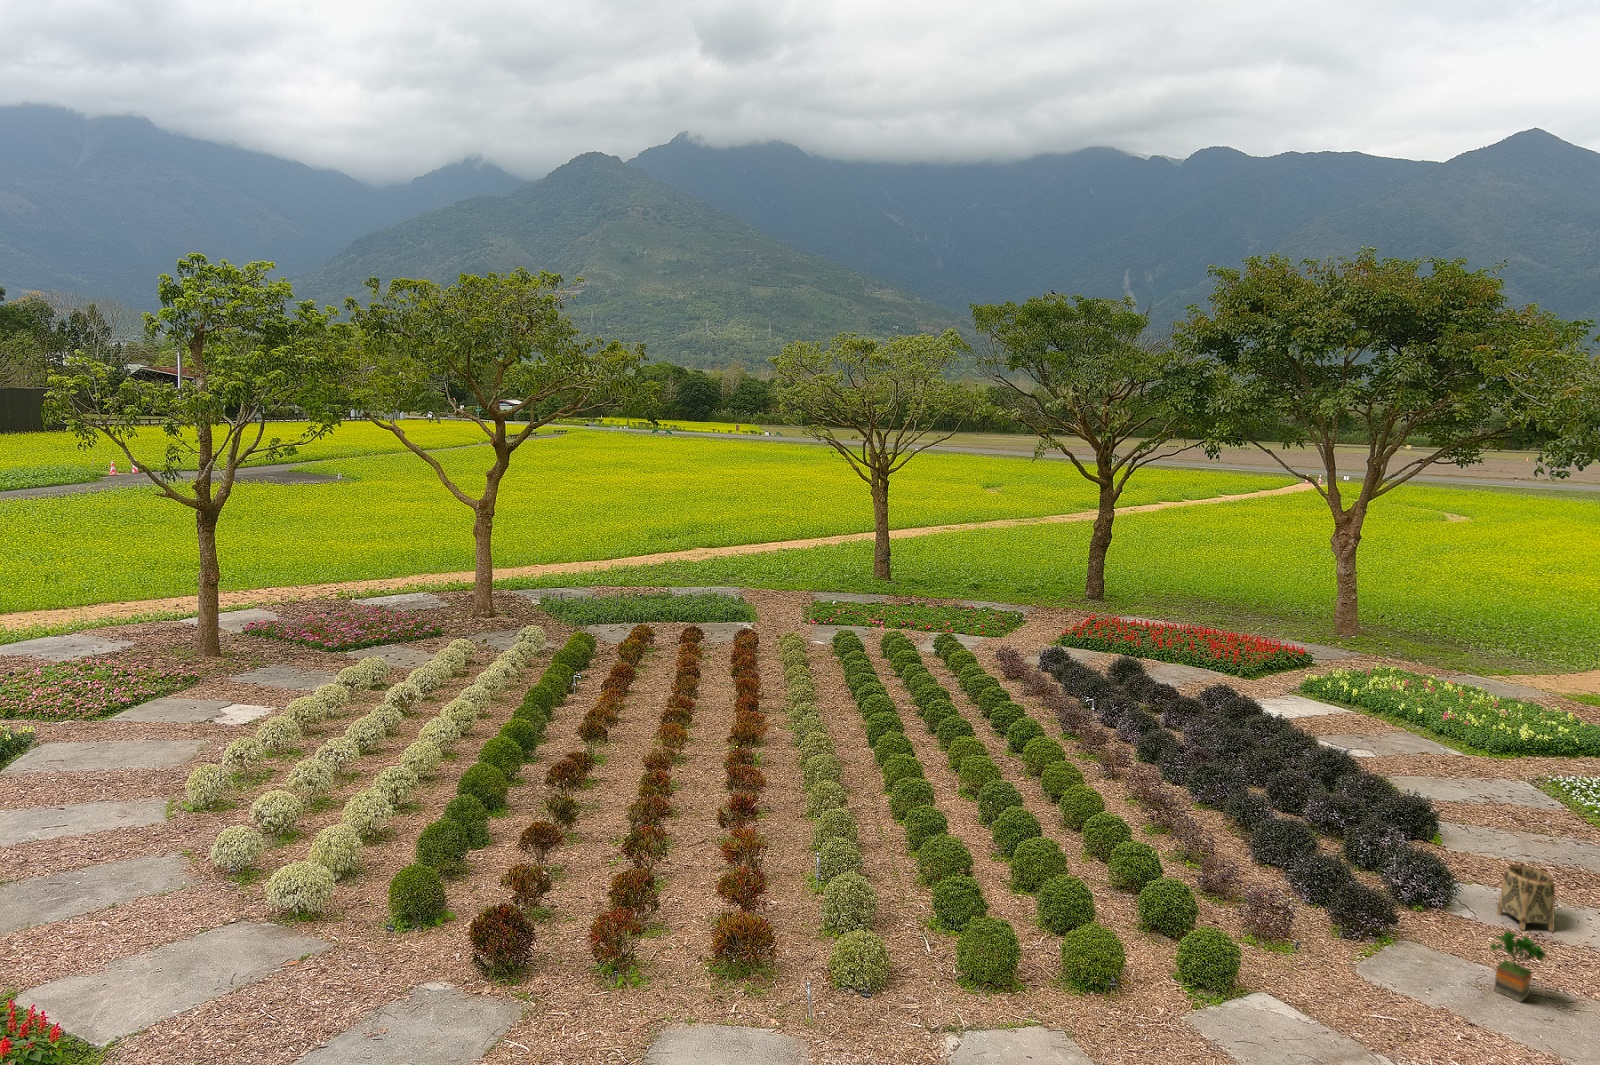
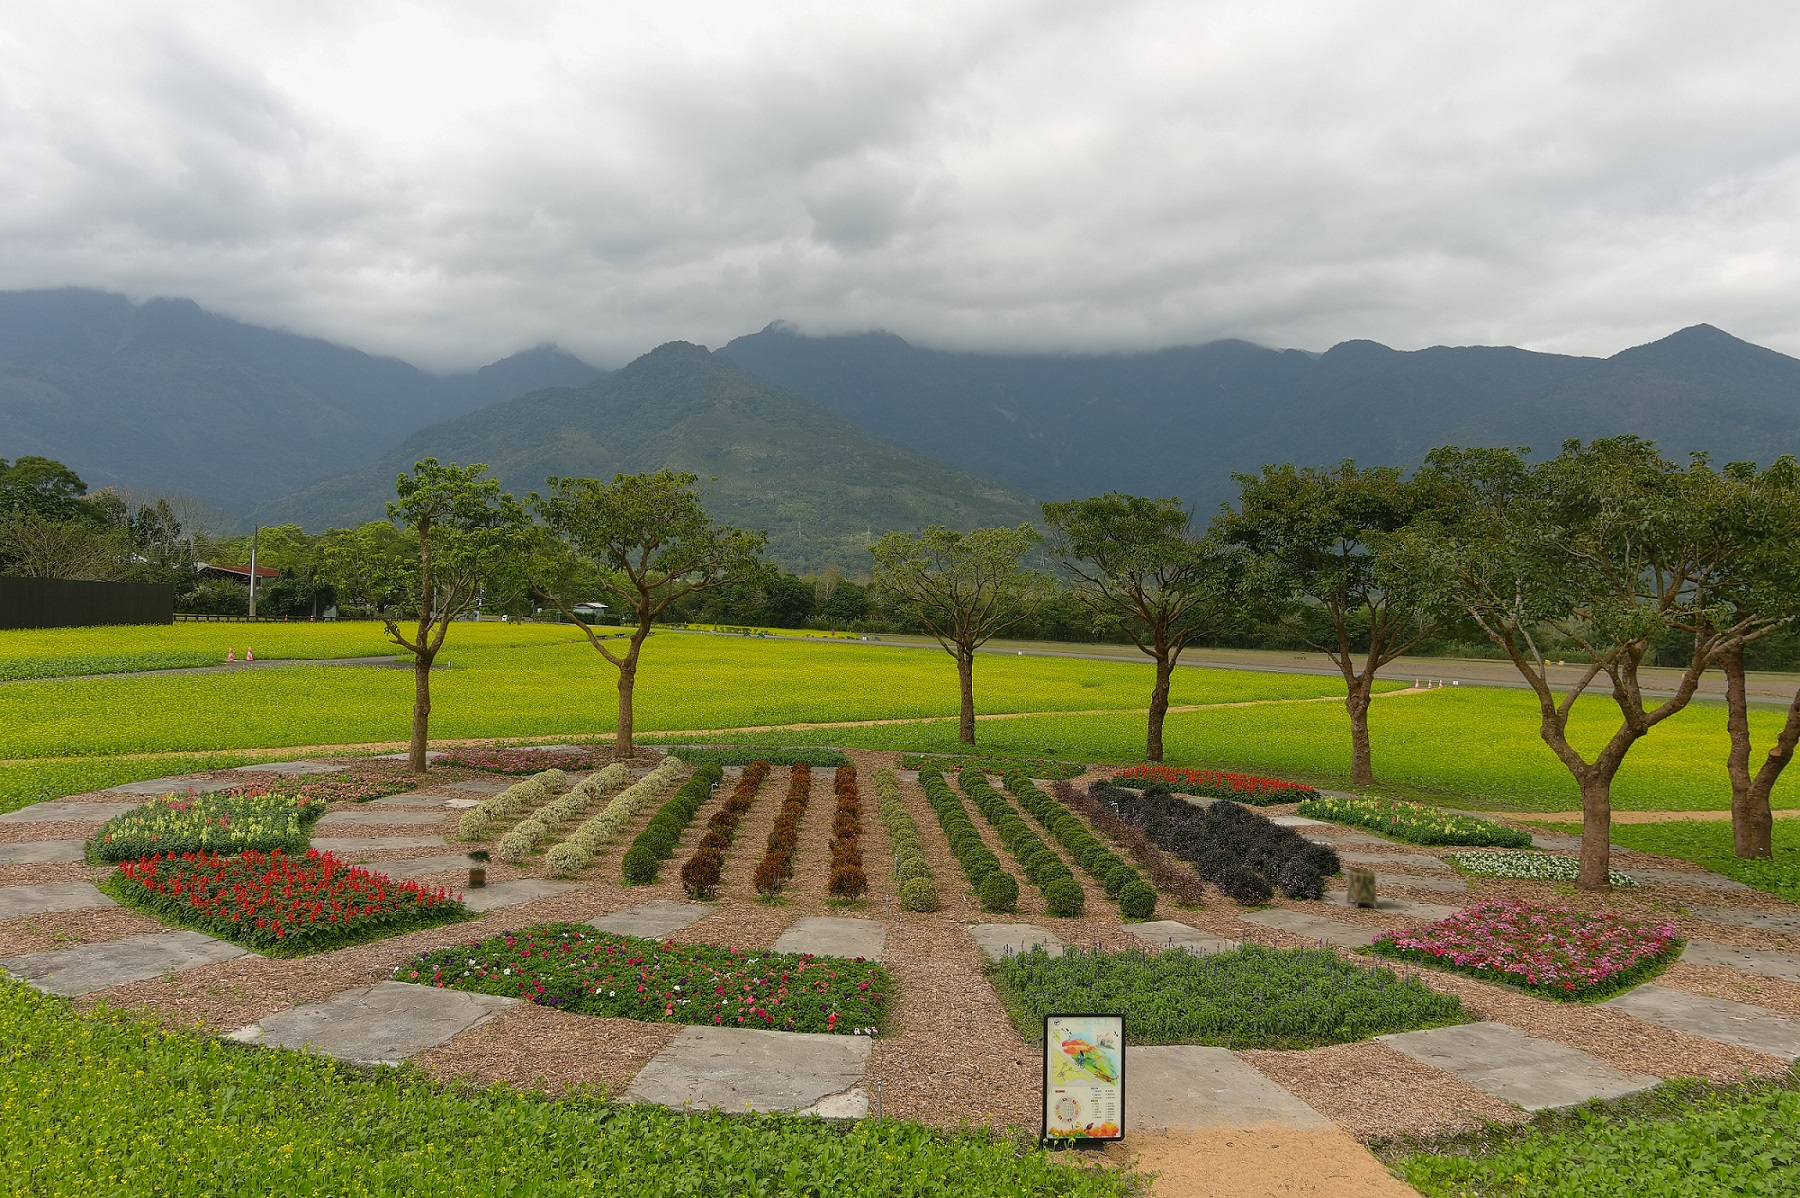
potted tree: present [1491,932,1547,1002] -> present [467,850,492,888]

